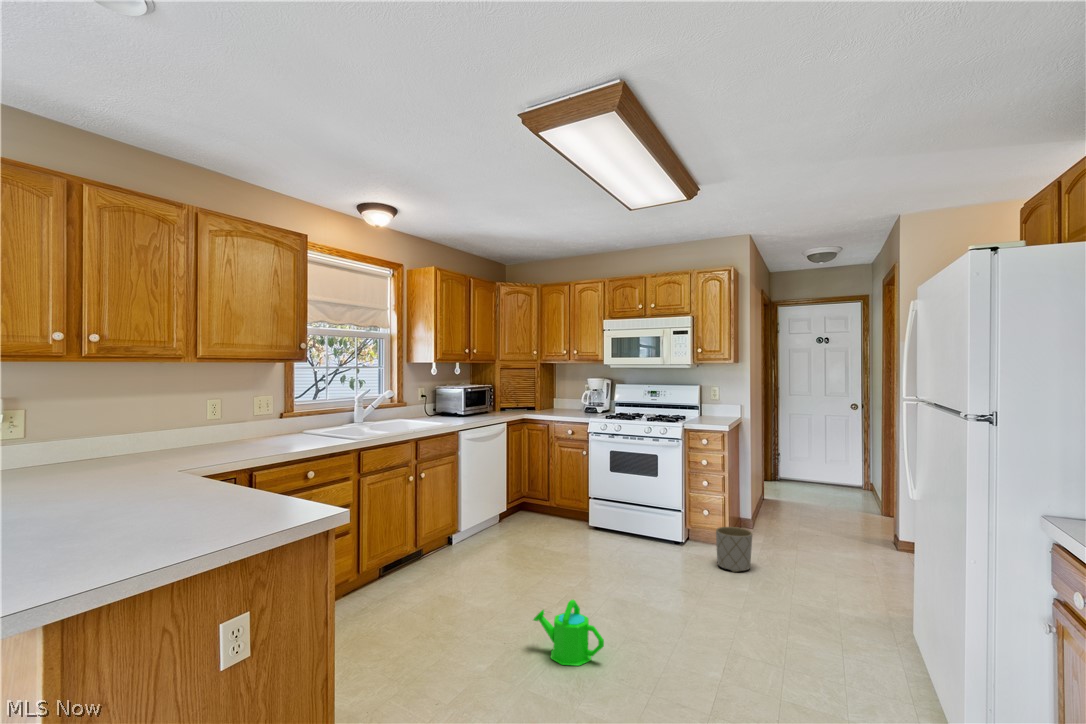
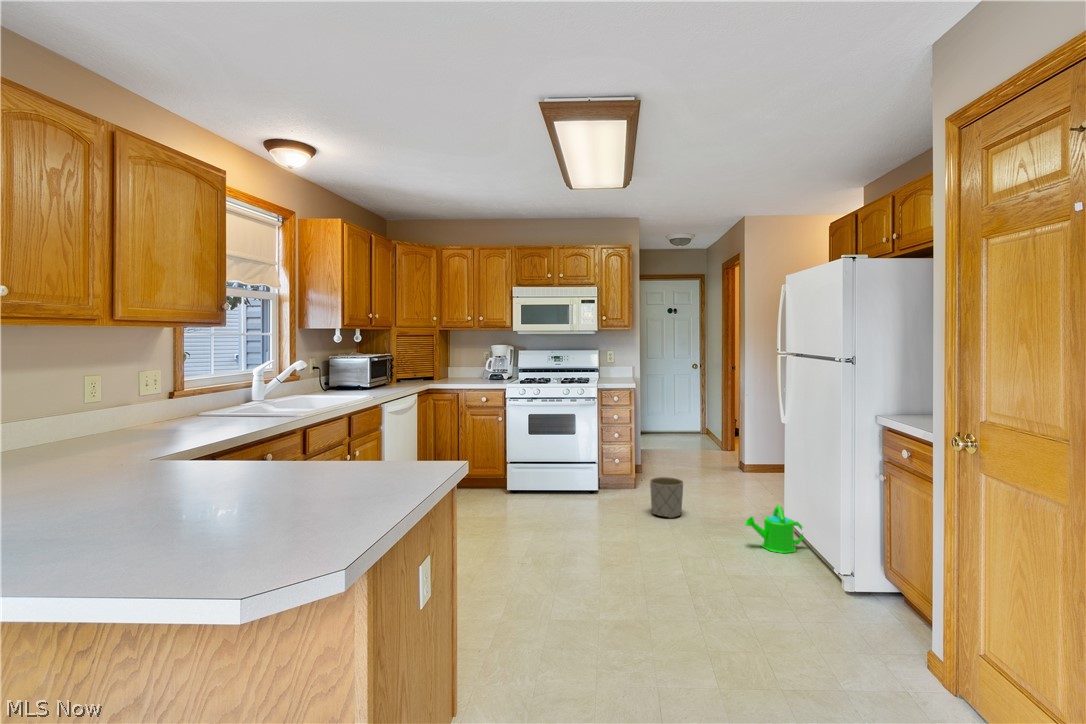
watering can: present [533,600,604,666] -> present [745,505,804,553]

